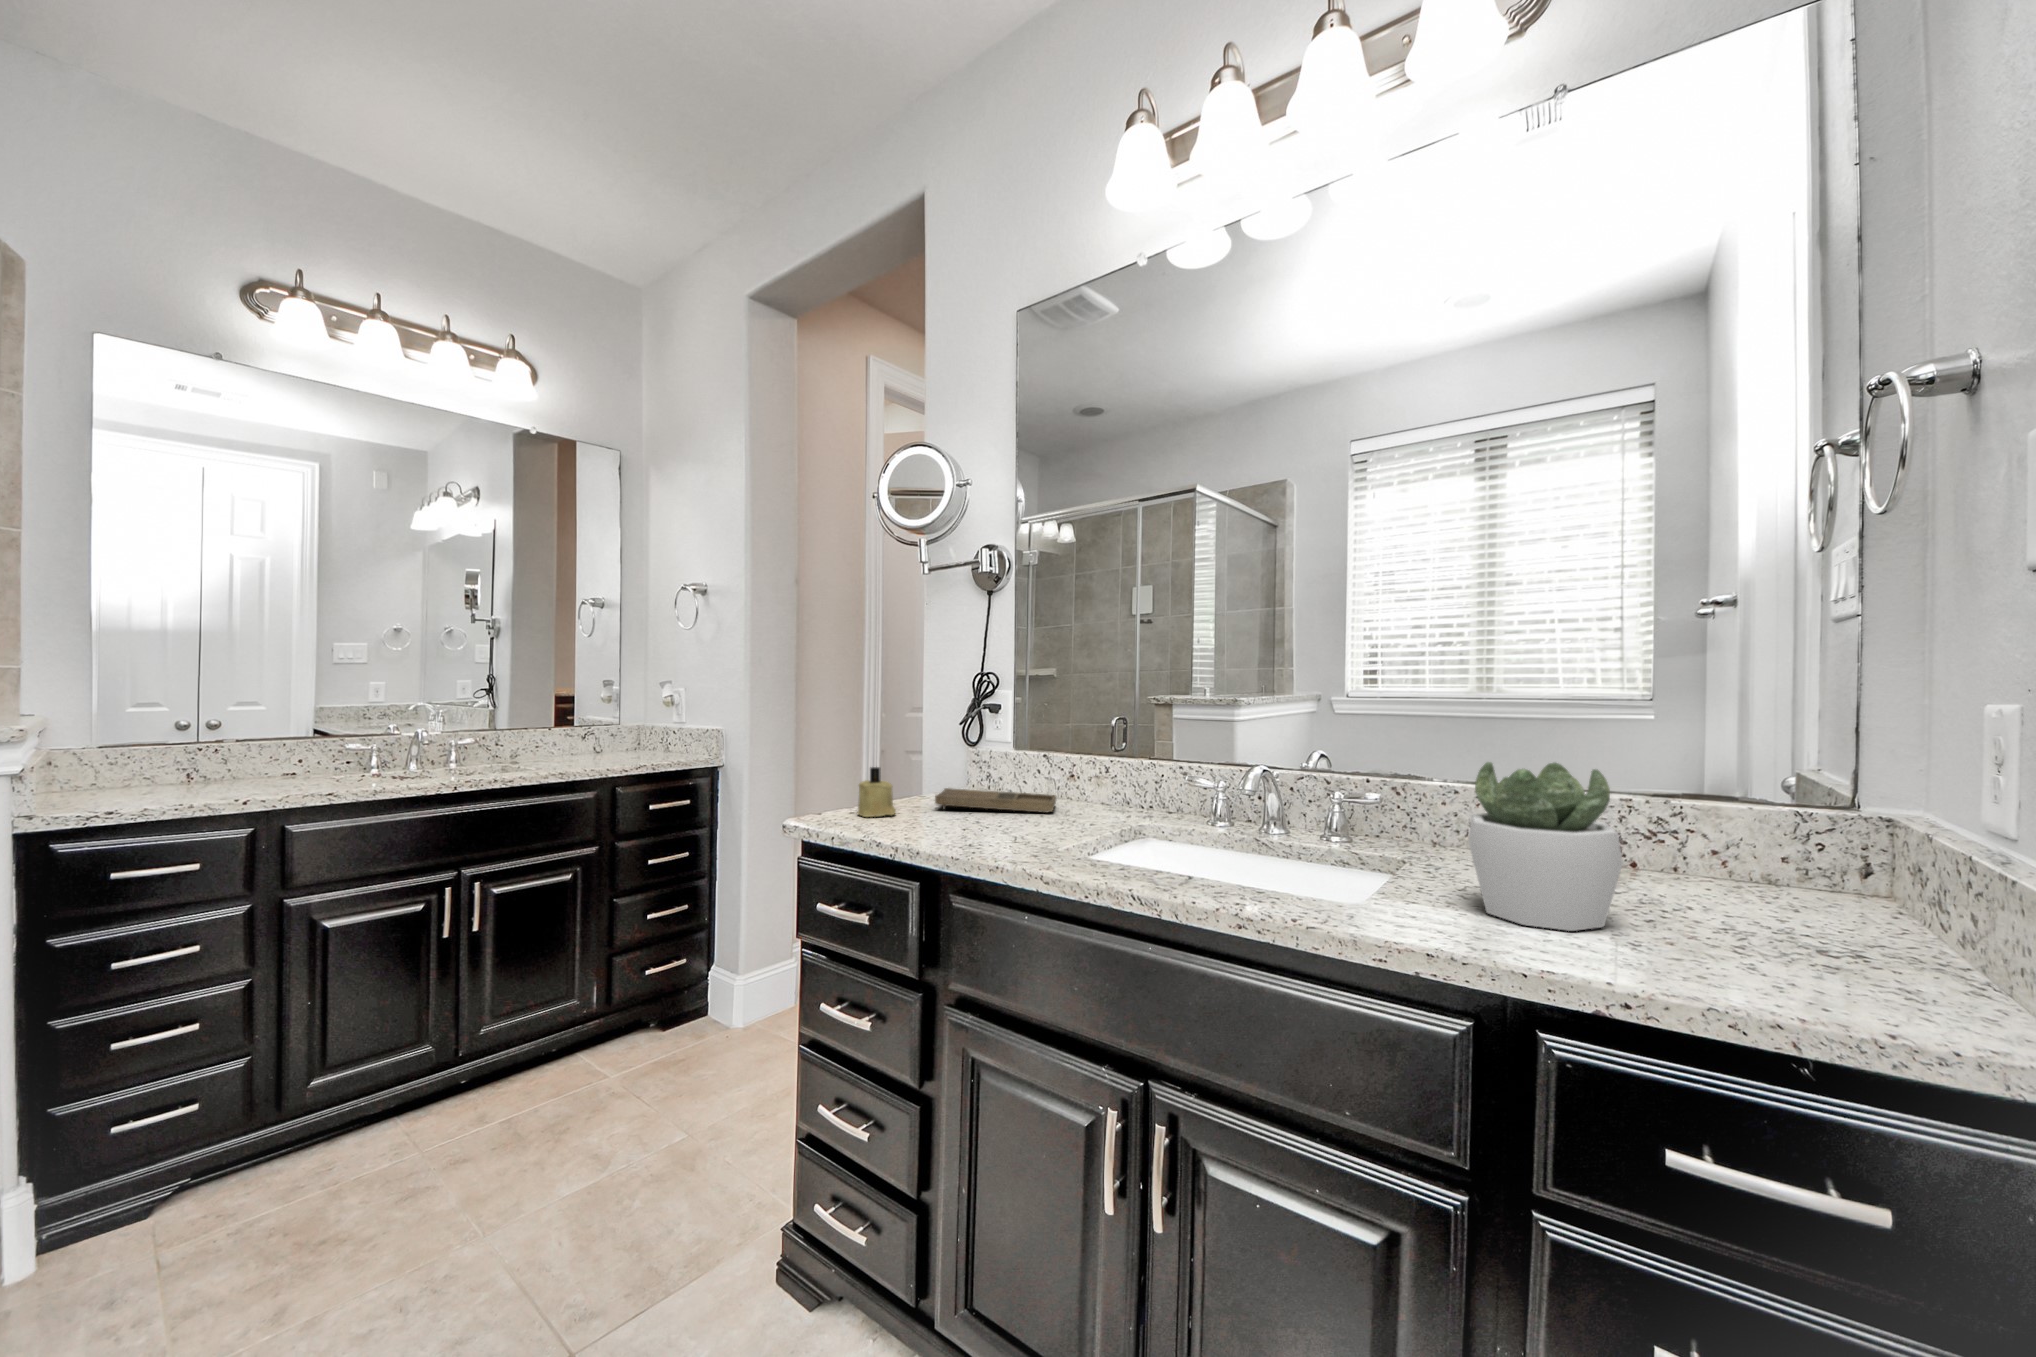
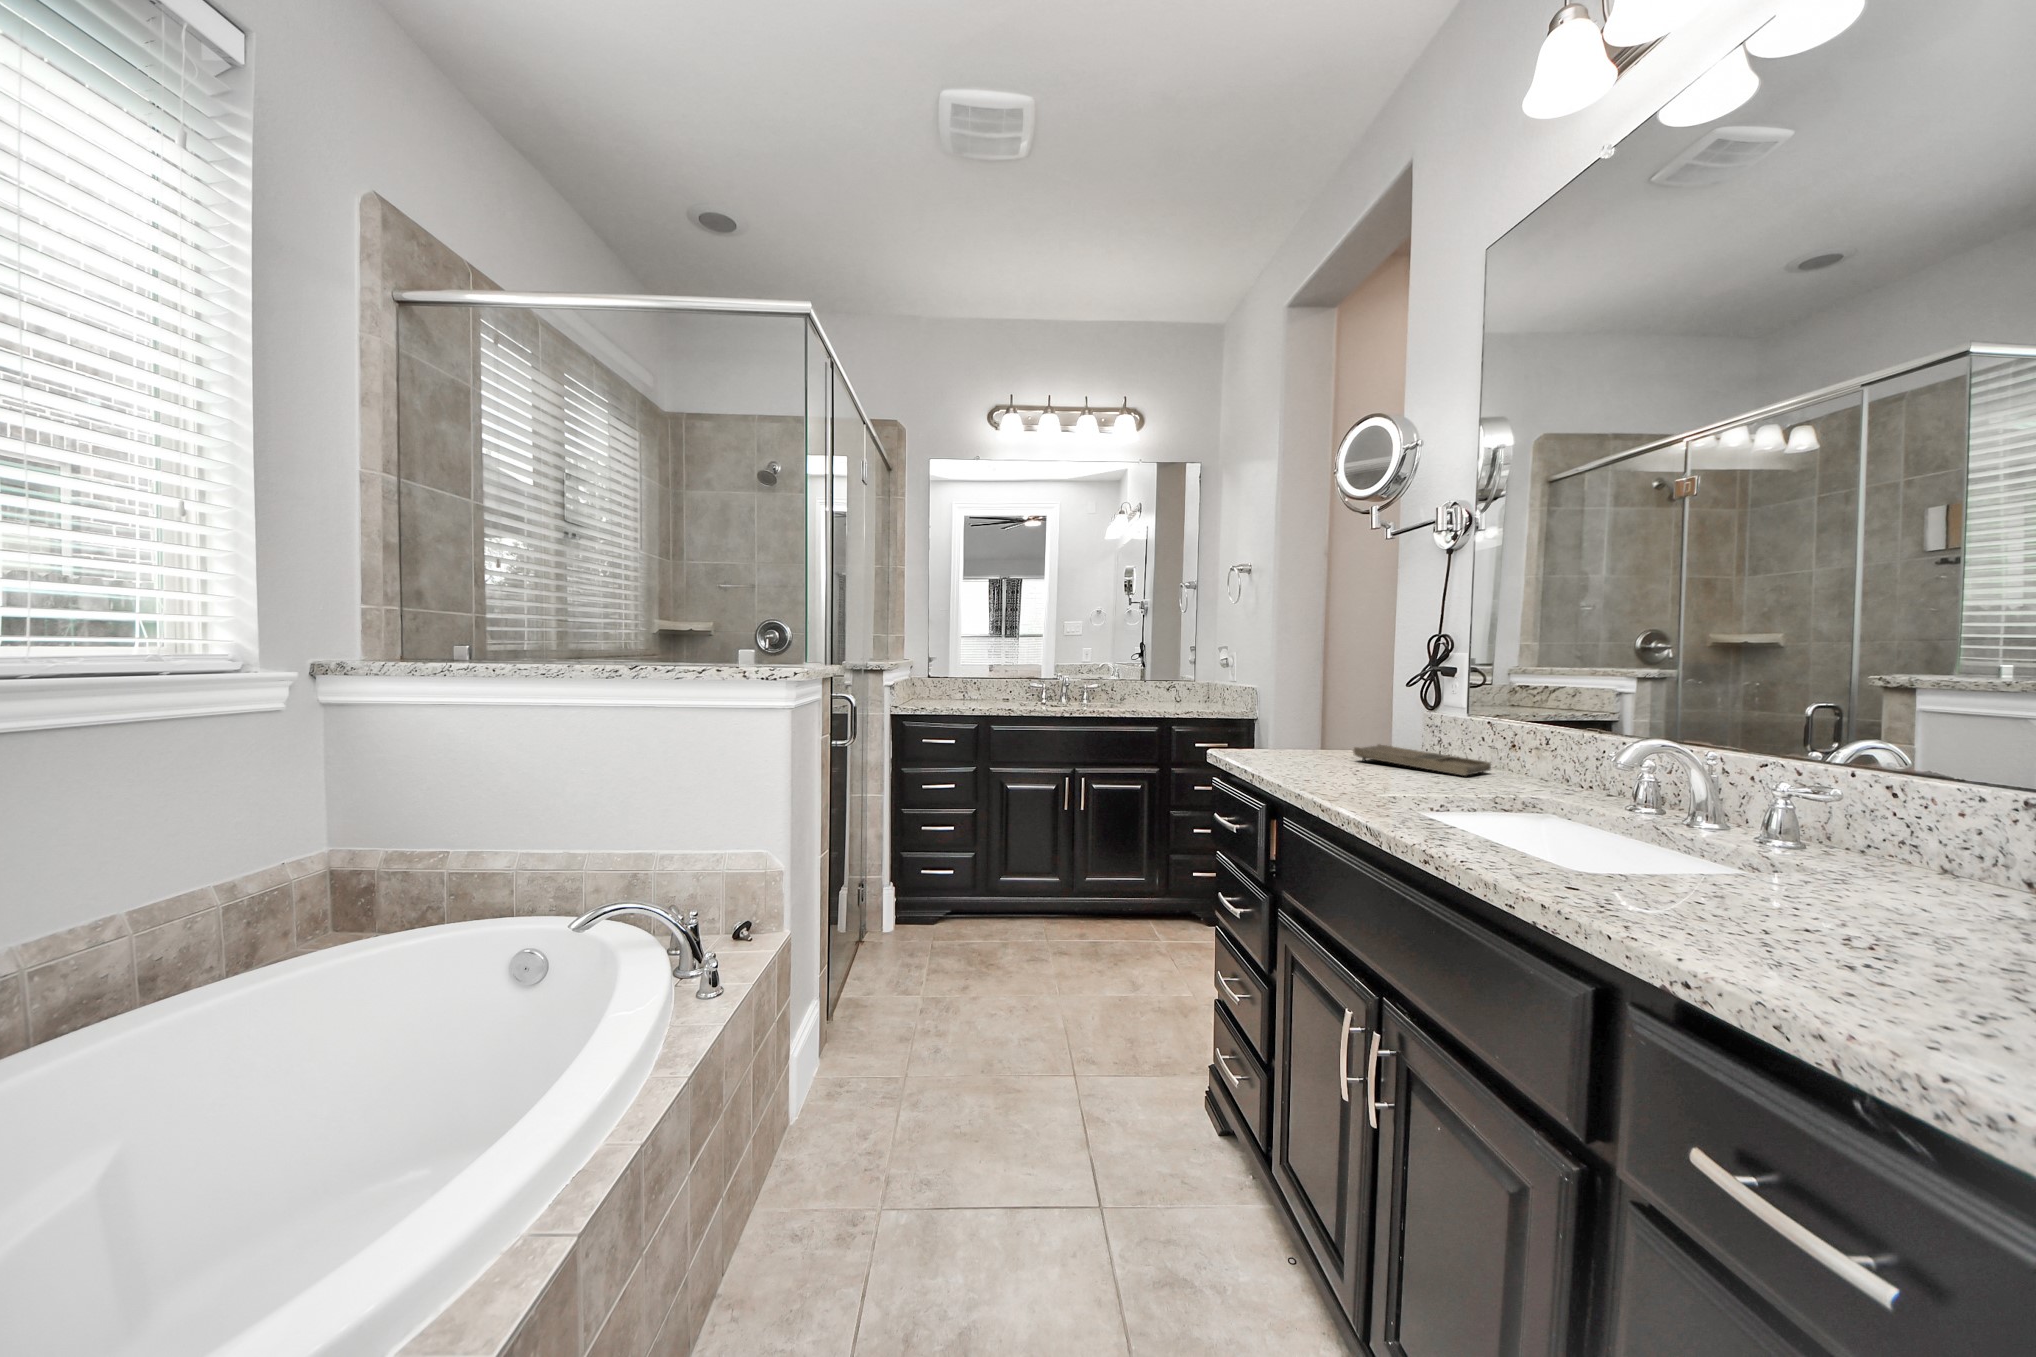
succulent plant: present [1468,762,1623,931] -> none [1717,738,1964,955]
candle: present [858,767,896,817] -> none [1280,717,1313,759]

